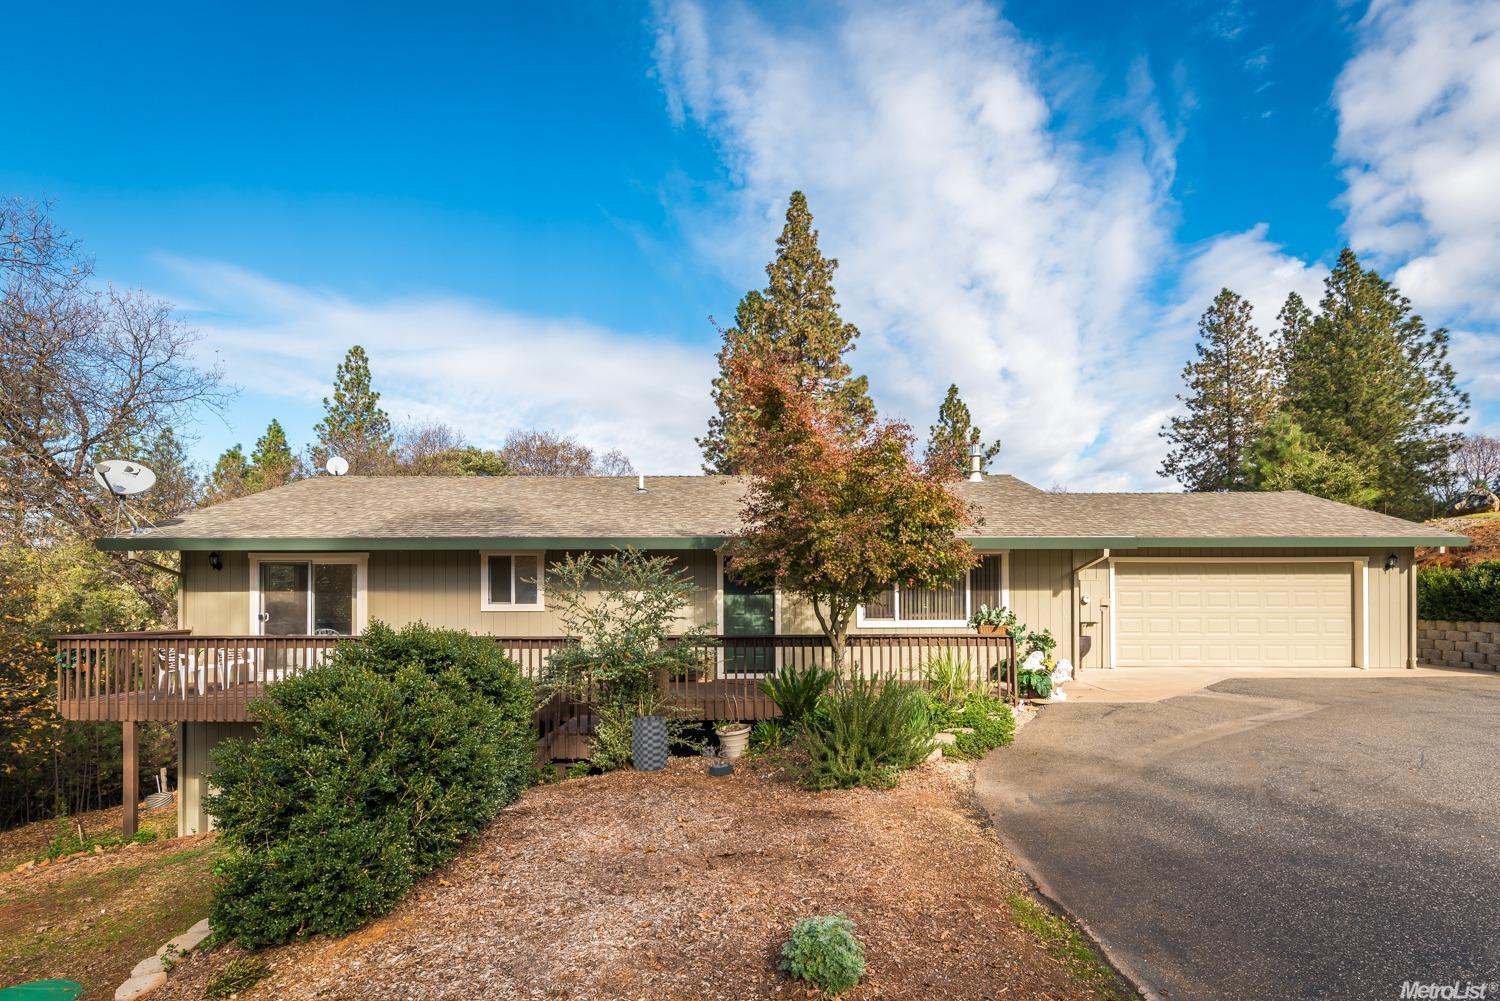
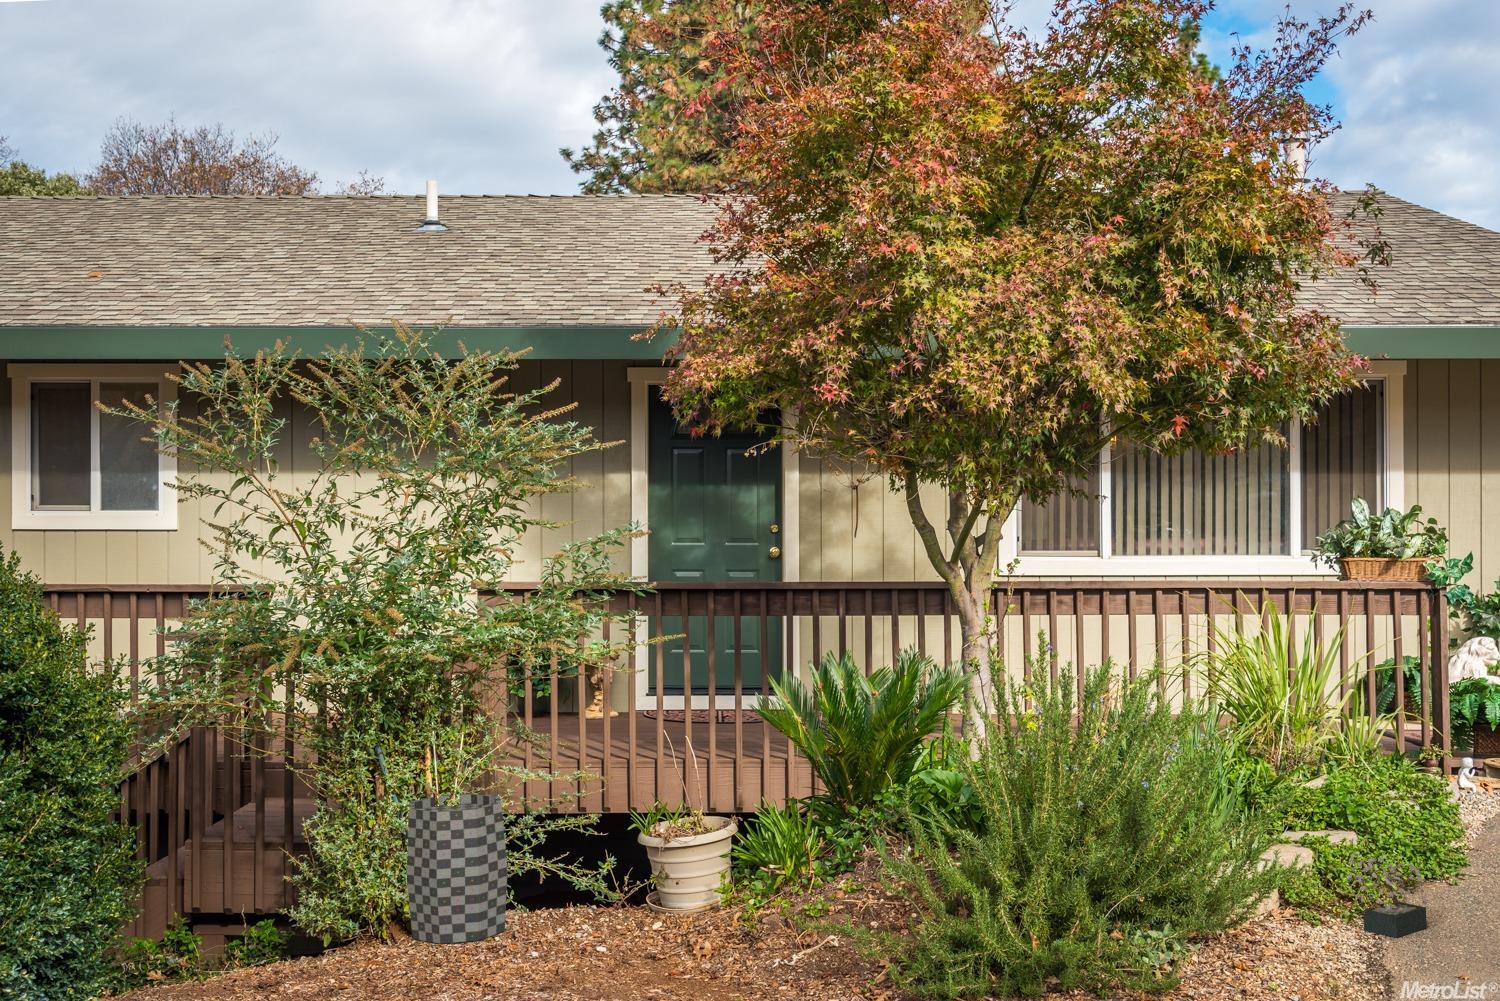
decorative plant: present [703,747,734,777] -> present [1347,856,1428,938]

